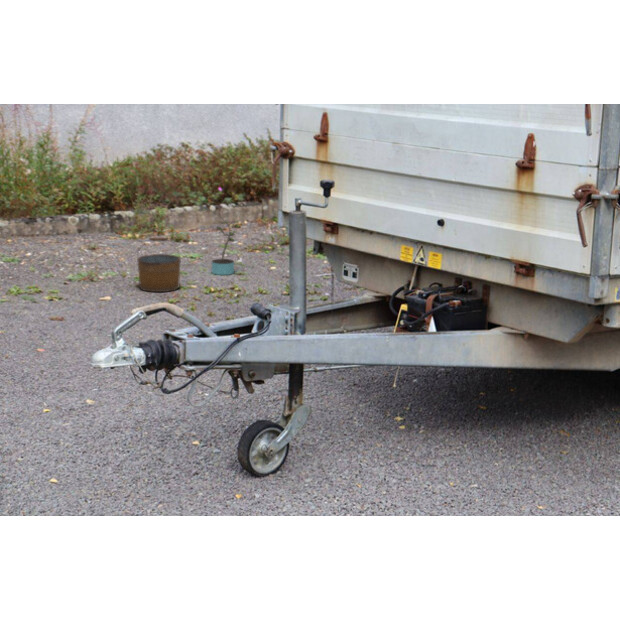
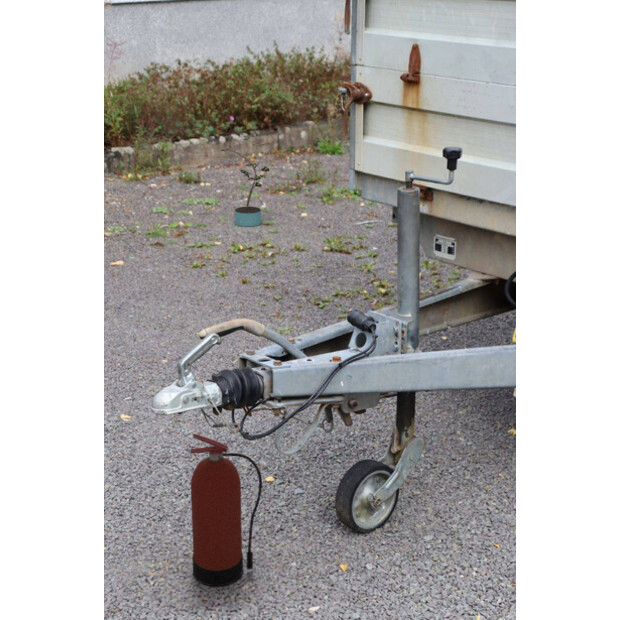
bucket: present [137,238,181,292] -> none [150,187,203,252]
fire extinguisher: none [122,386,176,505] -> present [190,434,262,586]

